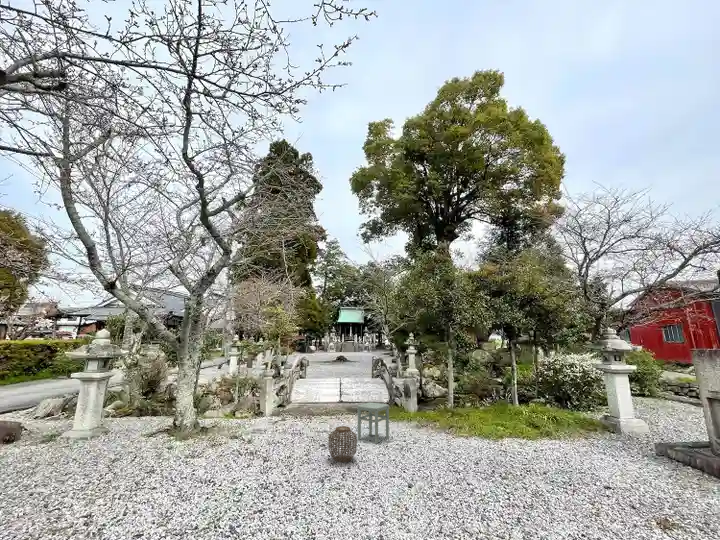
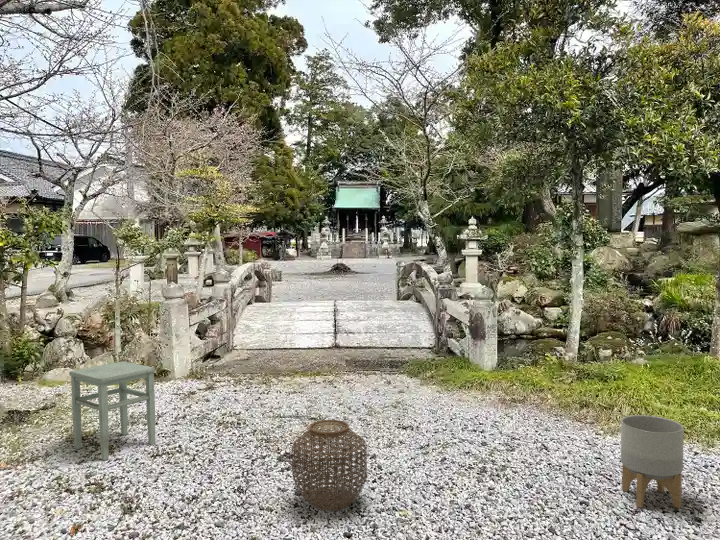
stool: present [357,402,389,444] -> present [69,361,155,460]
planter: none [452,425,475,462] -> present [621,415,684,508]

